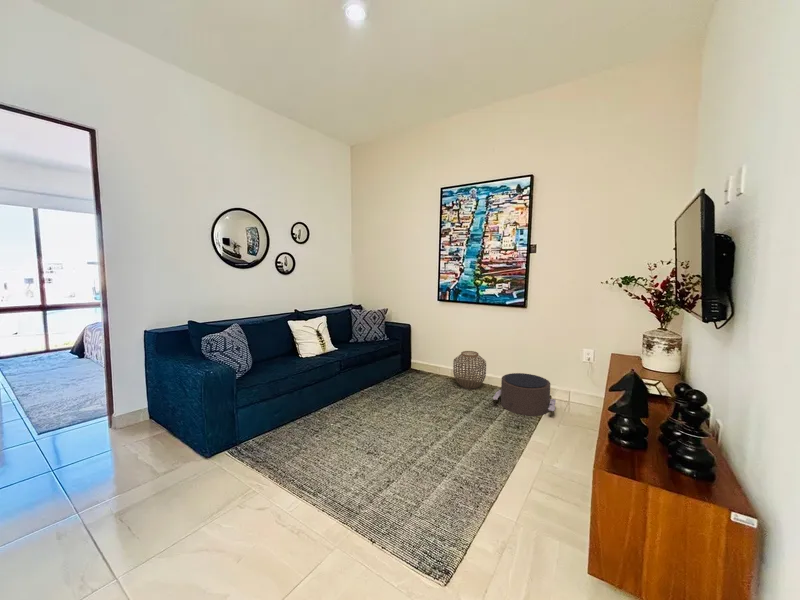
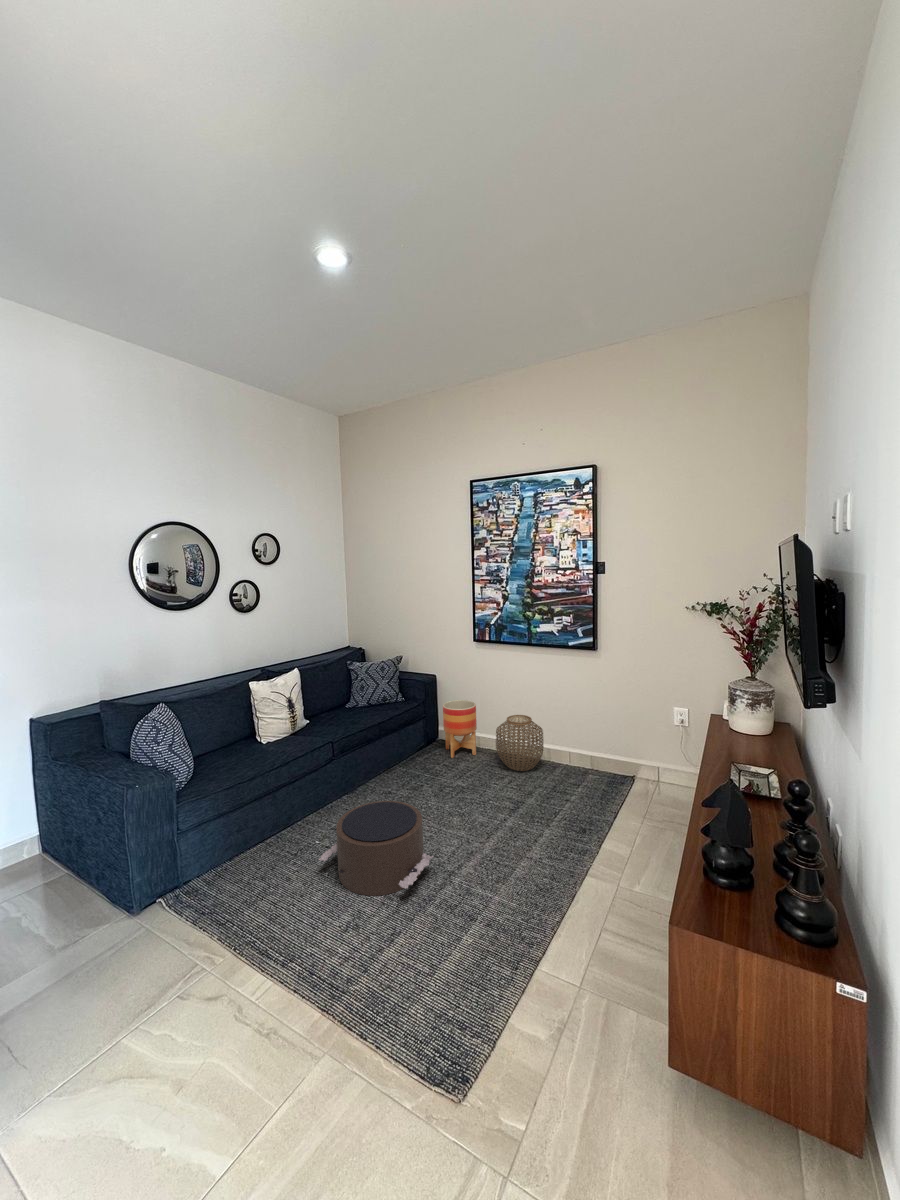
planter: none [416,341,439,379] -> present [443,700,477,758]
pouf: present [493,373,556,416] -> present [319,801,433,896]

